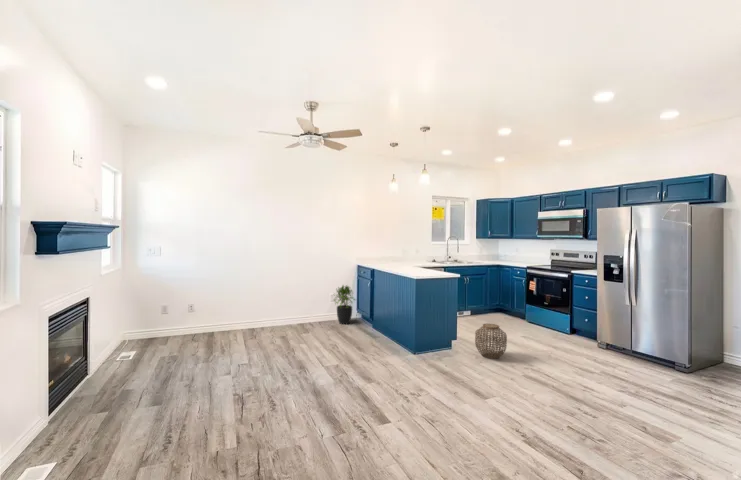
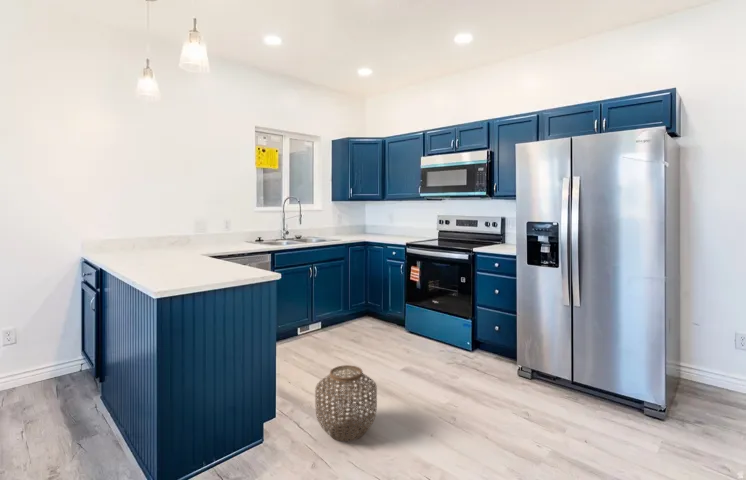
potted plant: present [334,286,355,324] -> none [12,300,78,386]

